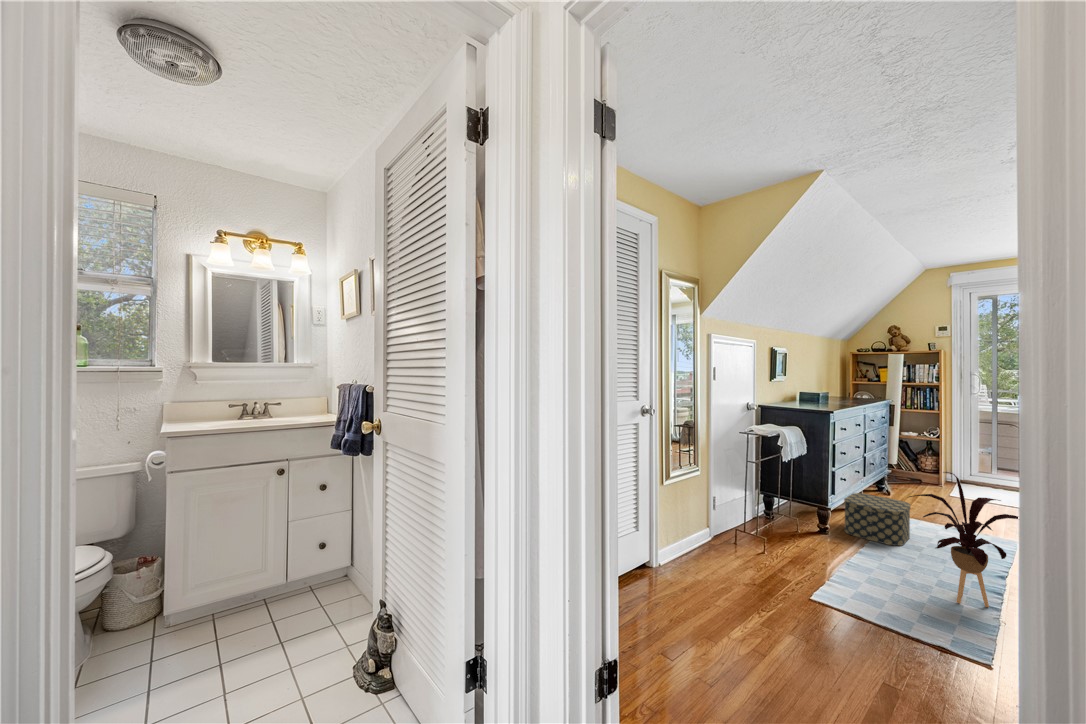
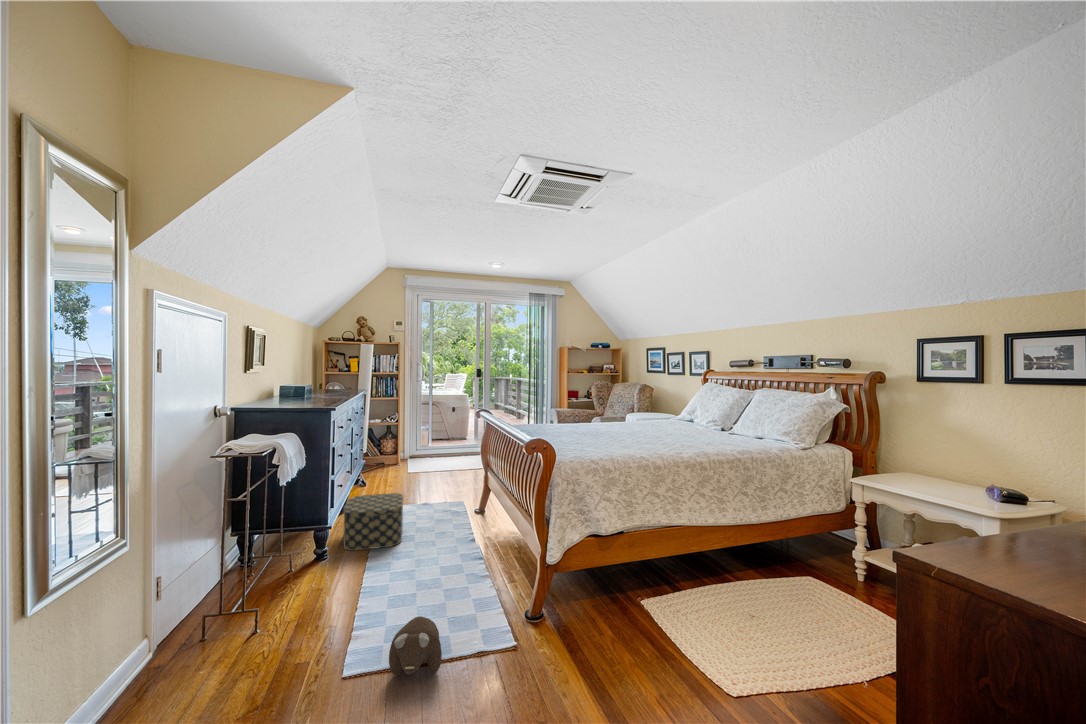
house plant: present [909,472,1018,607] -> none [426,459,514,590]
plush toy: none [845,580,895,627] -> present [389,616,442,675]

